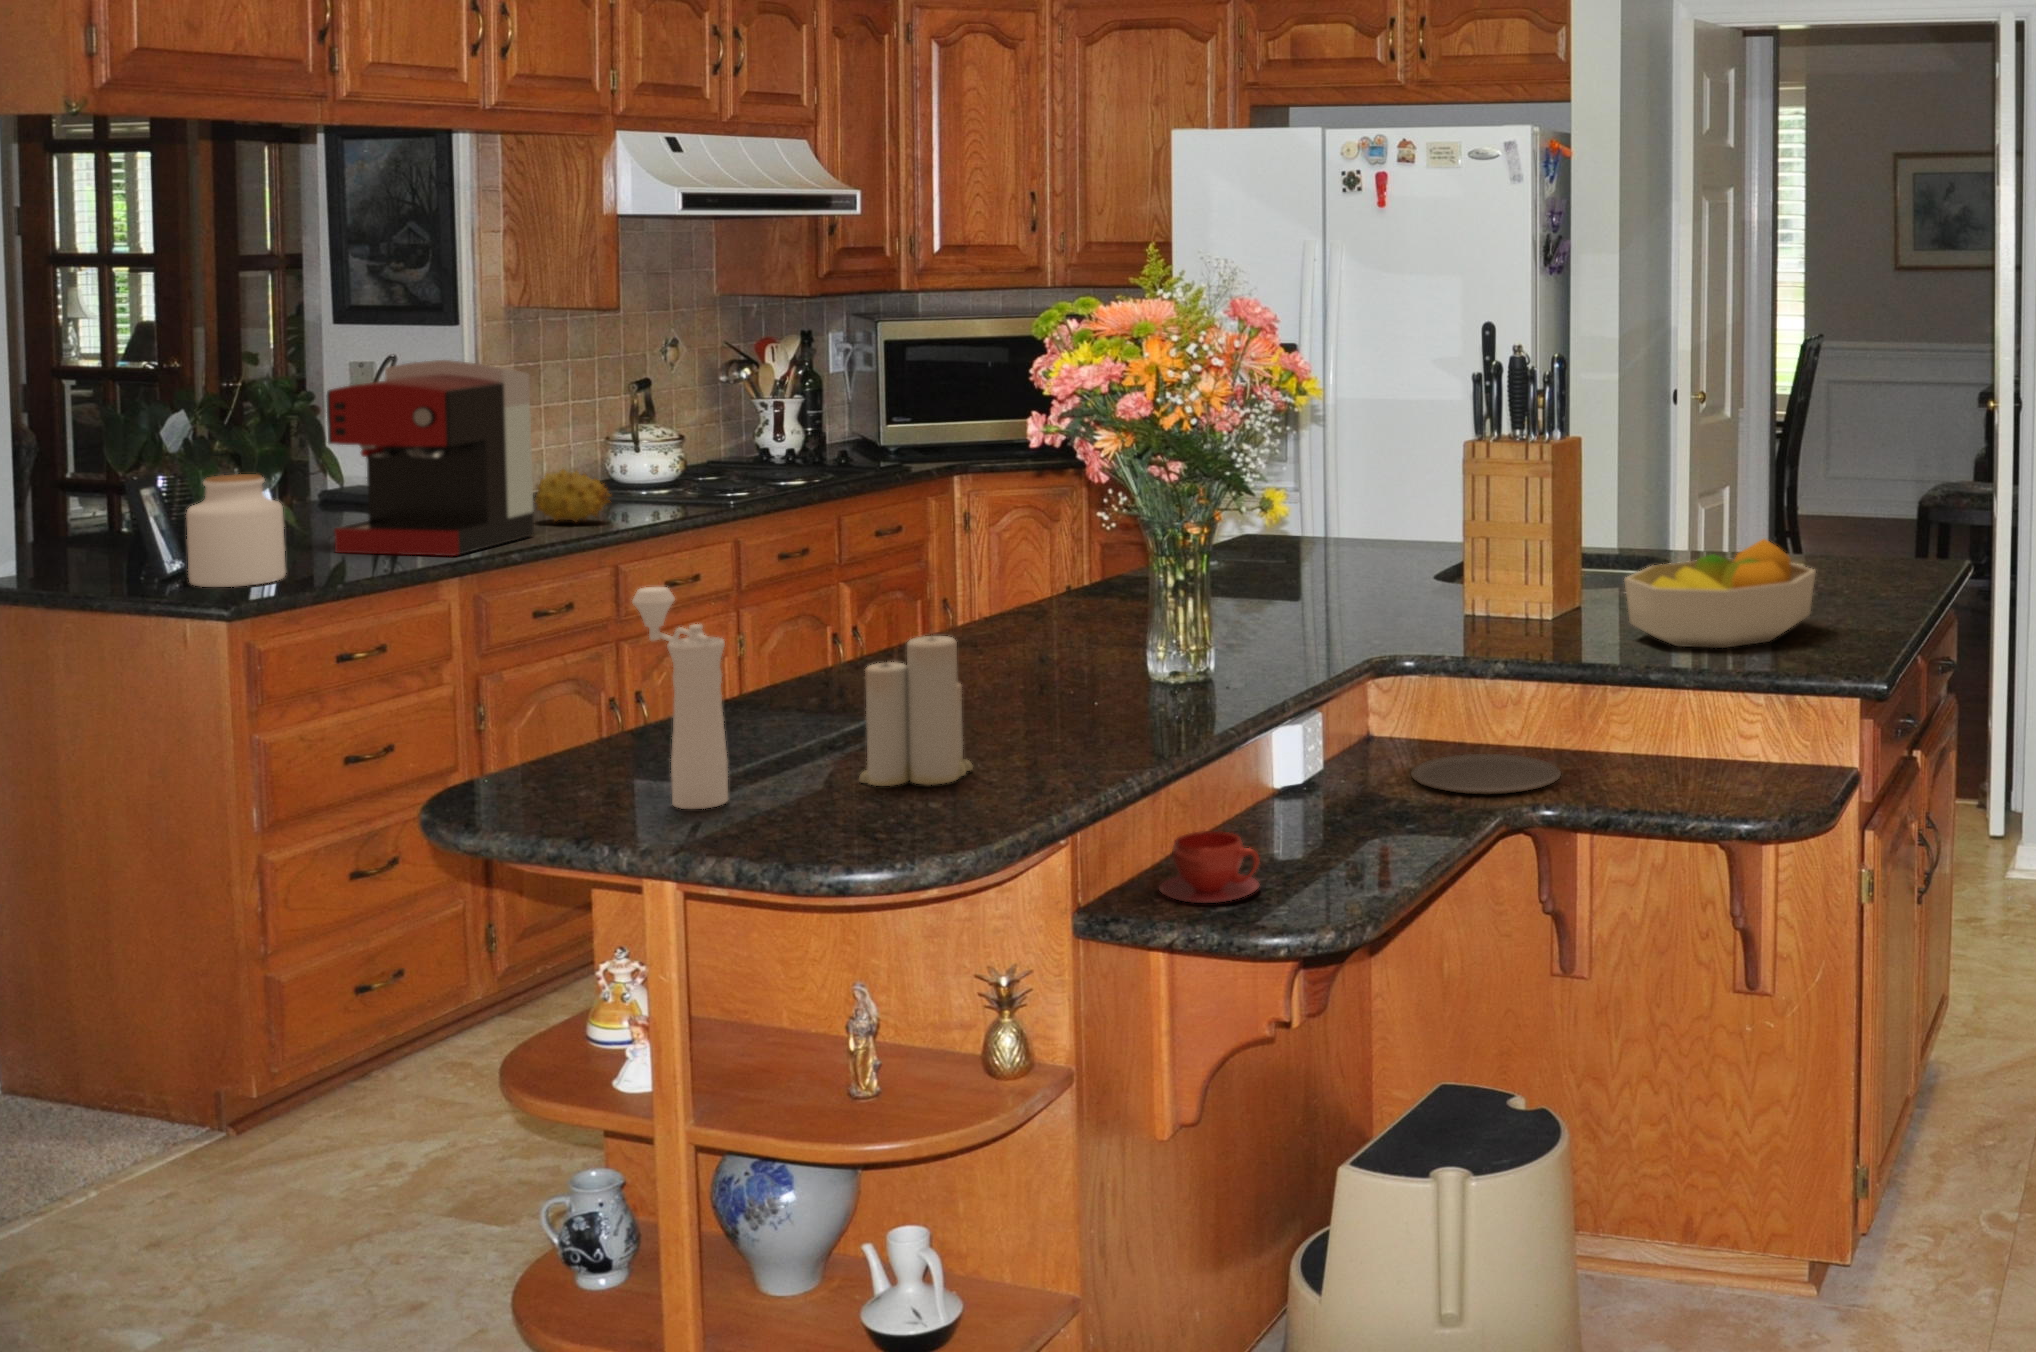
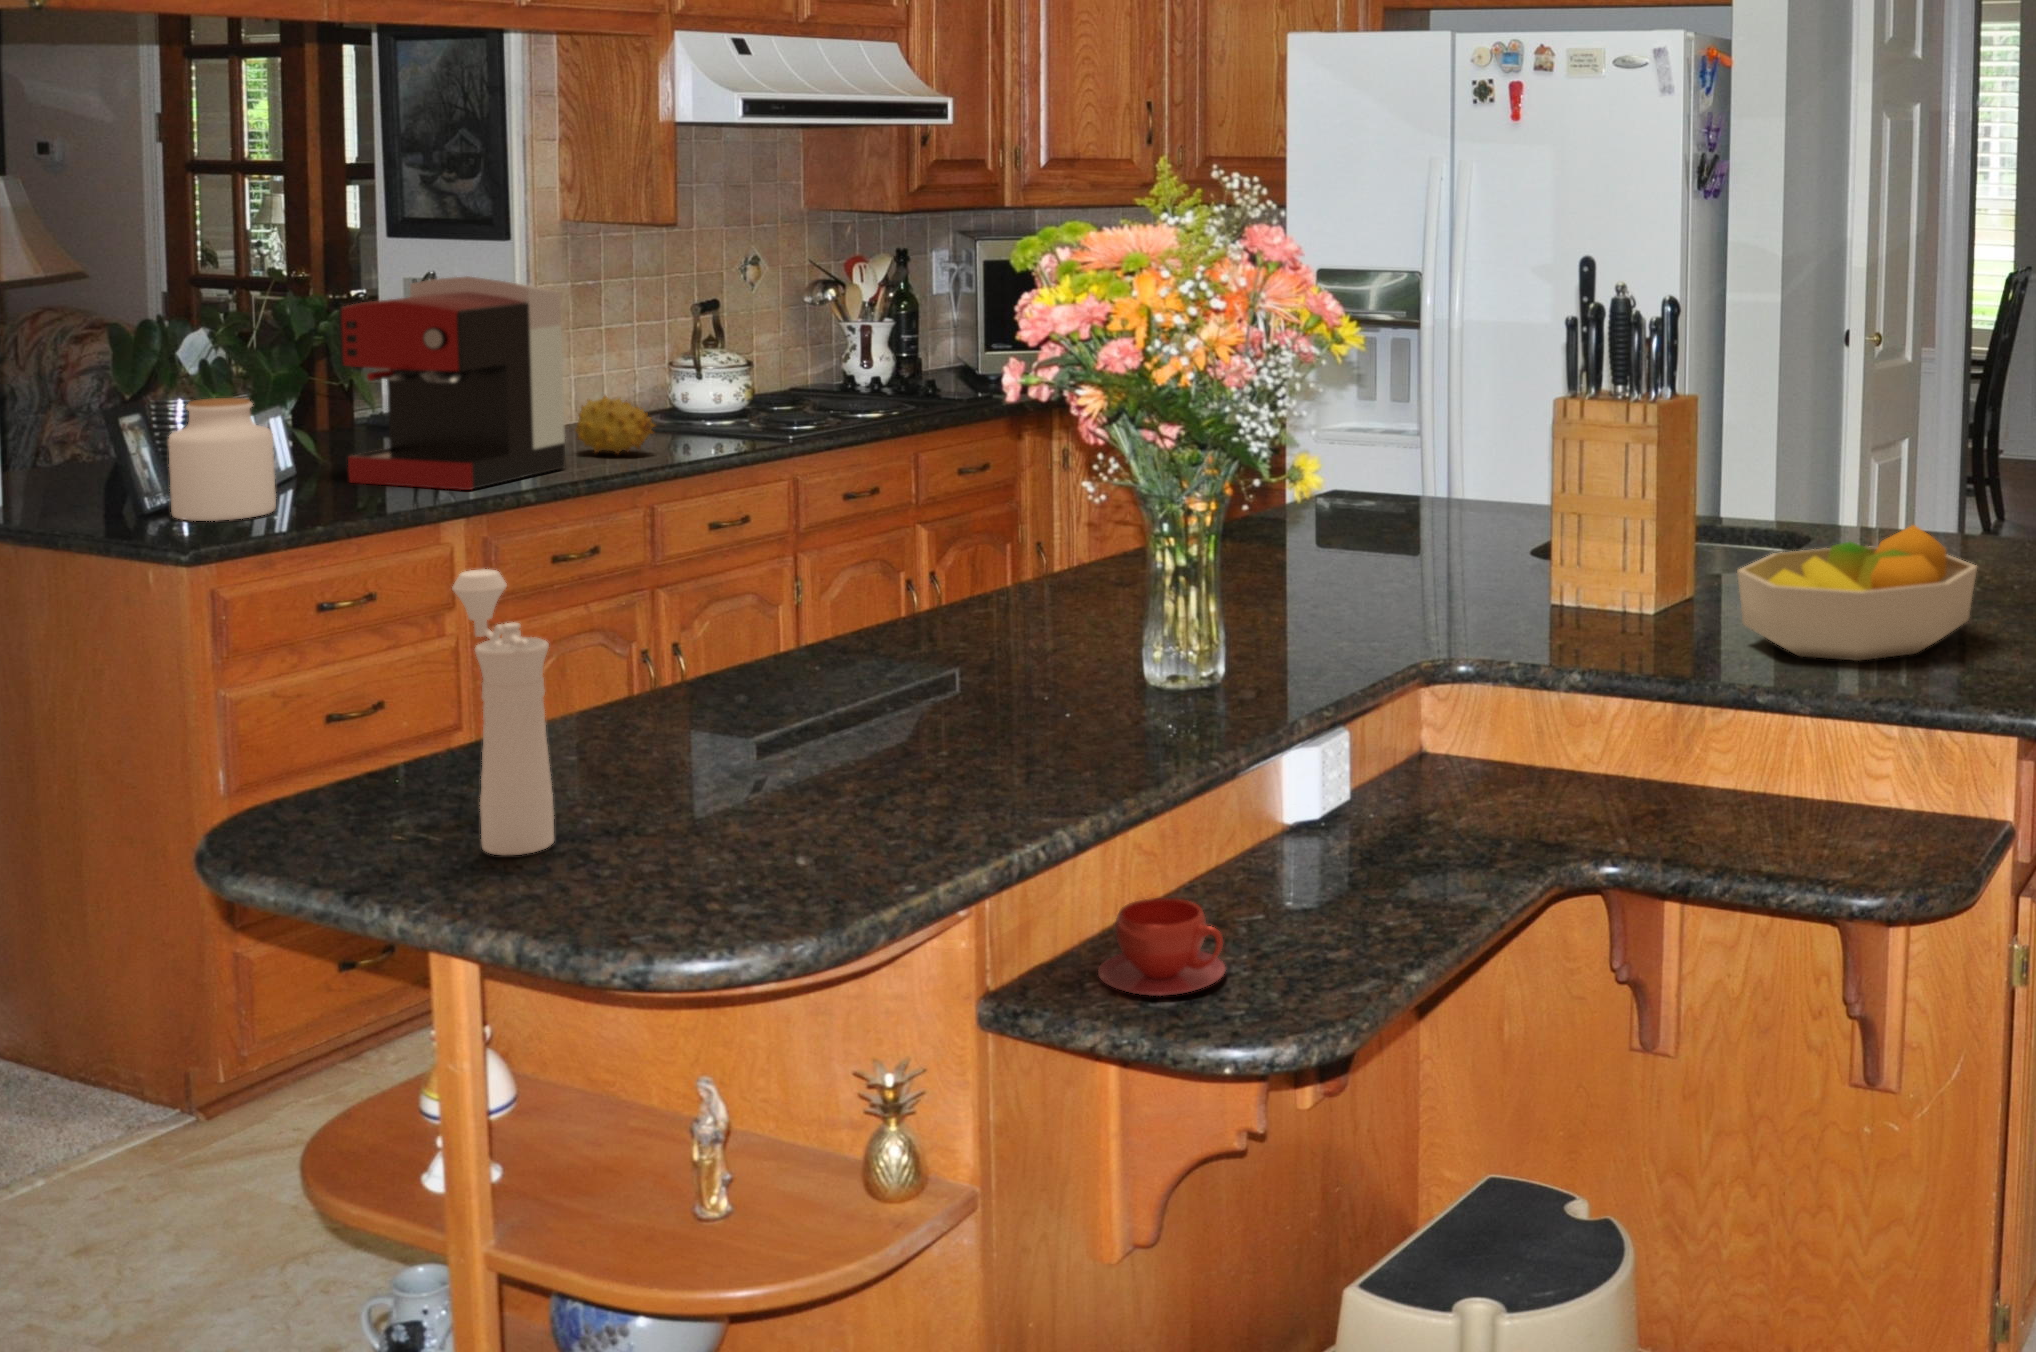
candle: present [859,635,973,786] -> none [727,625,873,830]
plate: present [1411,754,1561,795] -> none [1459,782,1644,841]

